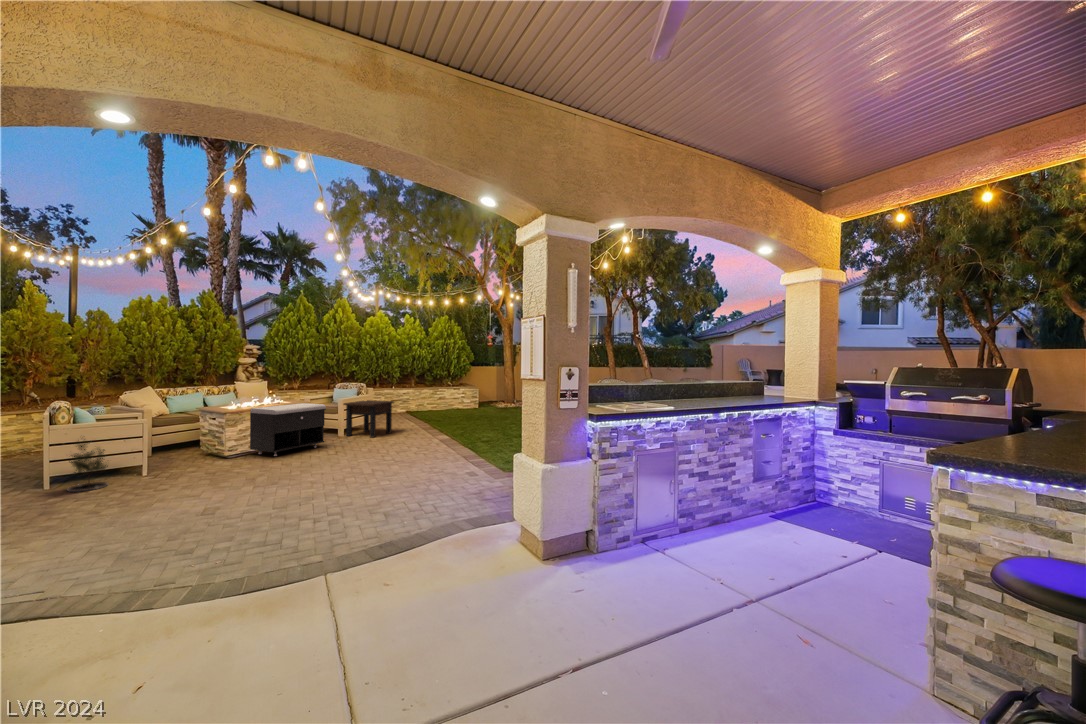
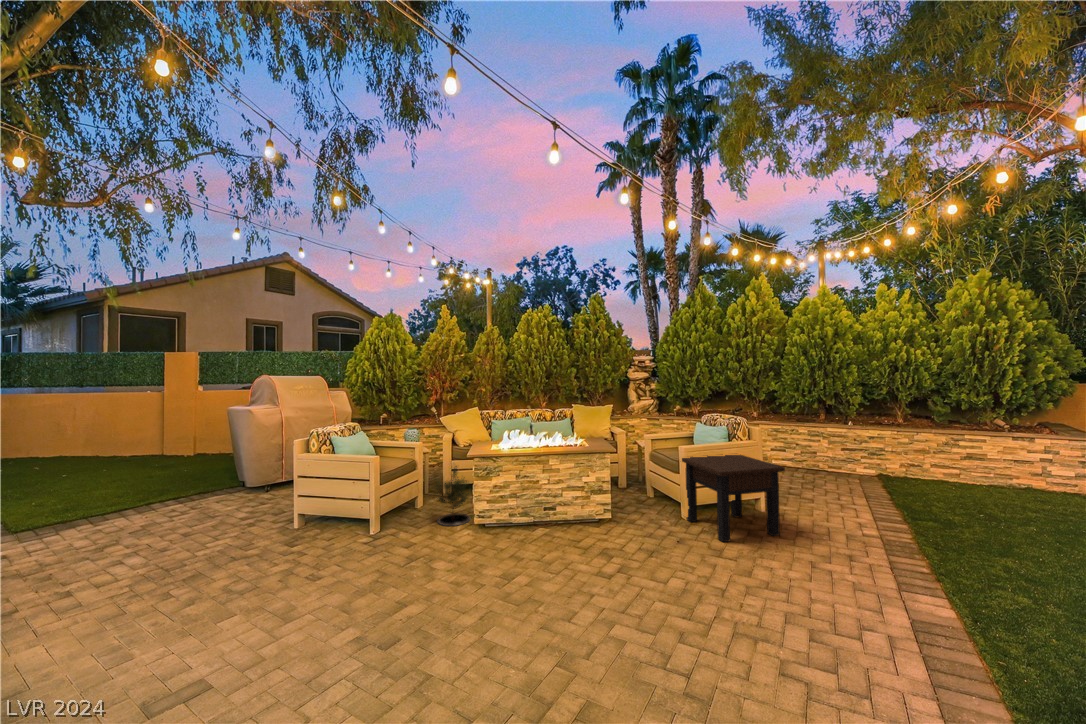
storage bench: present [250,403,326,456] -> none [507,453,612,545]
potted tree: present [68,442,108,492] -> present [436,466,470,526]

